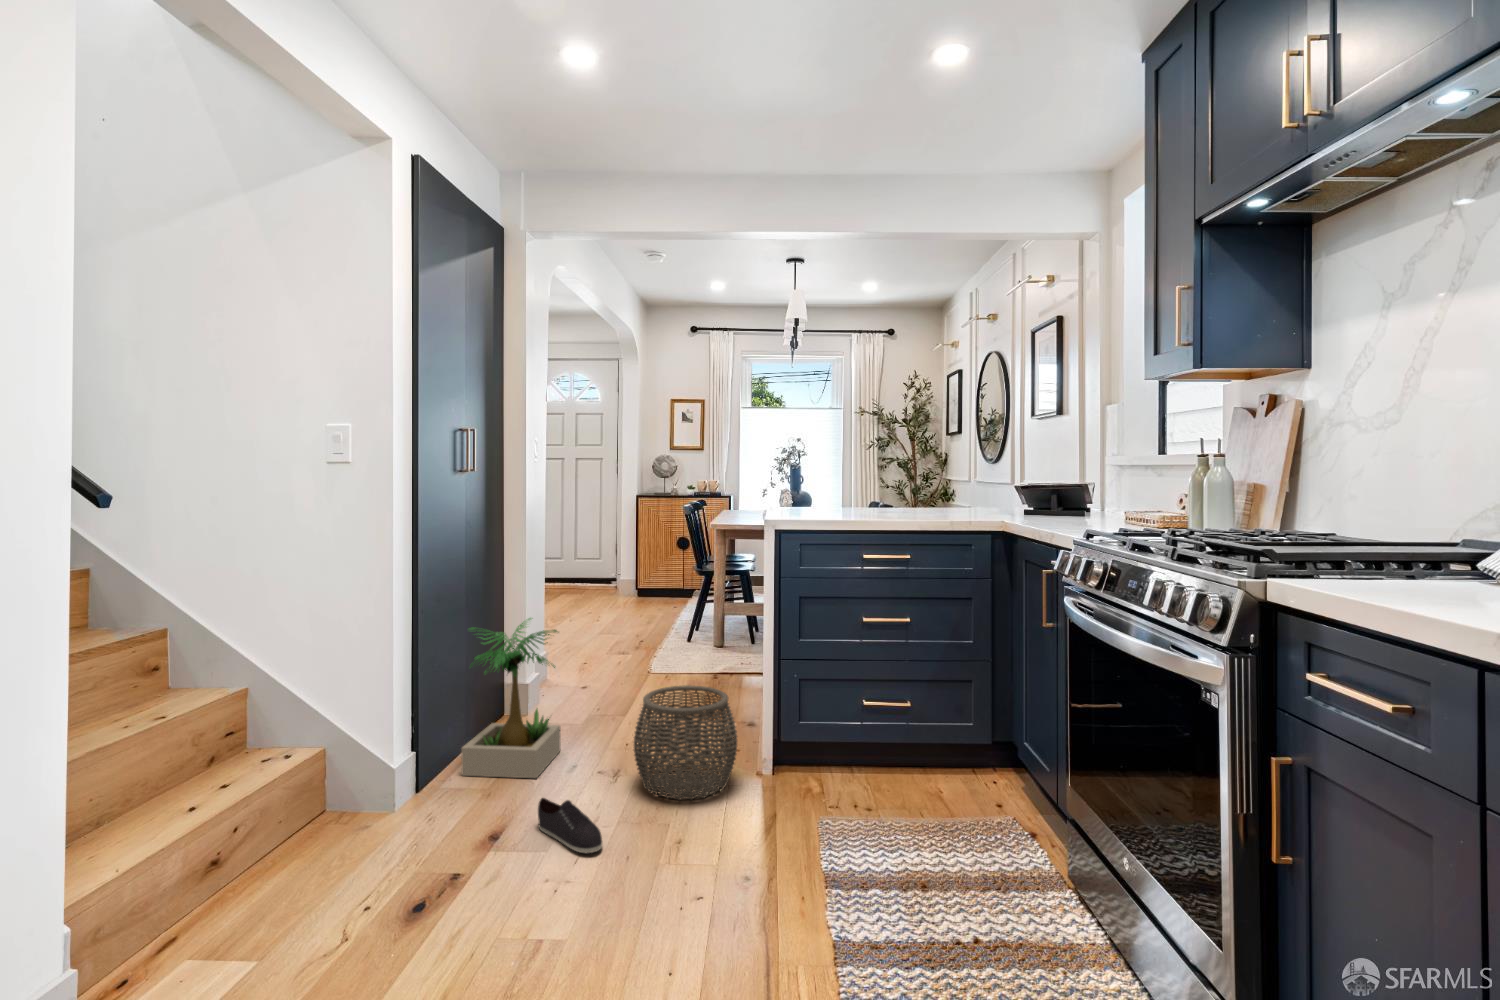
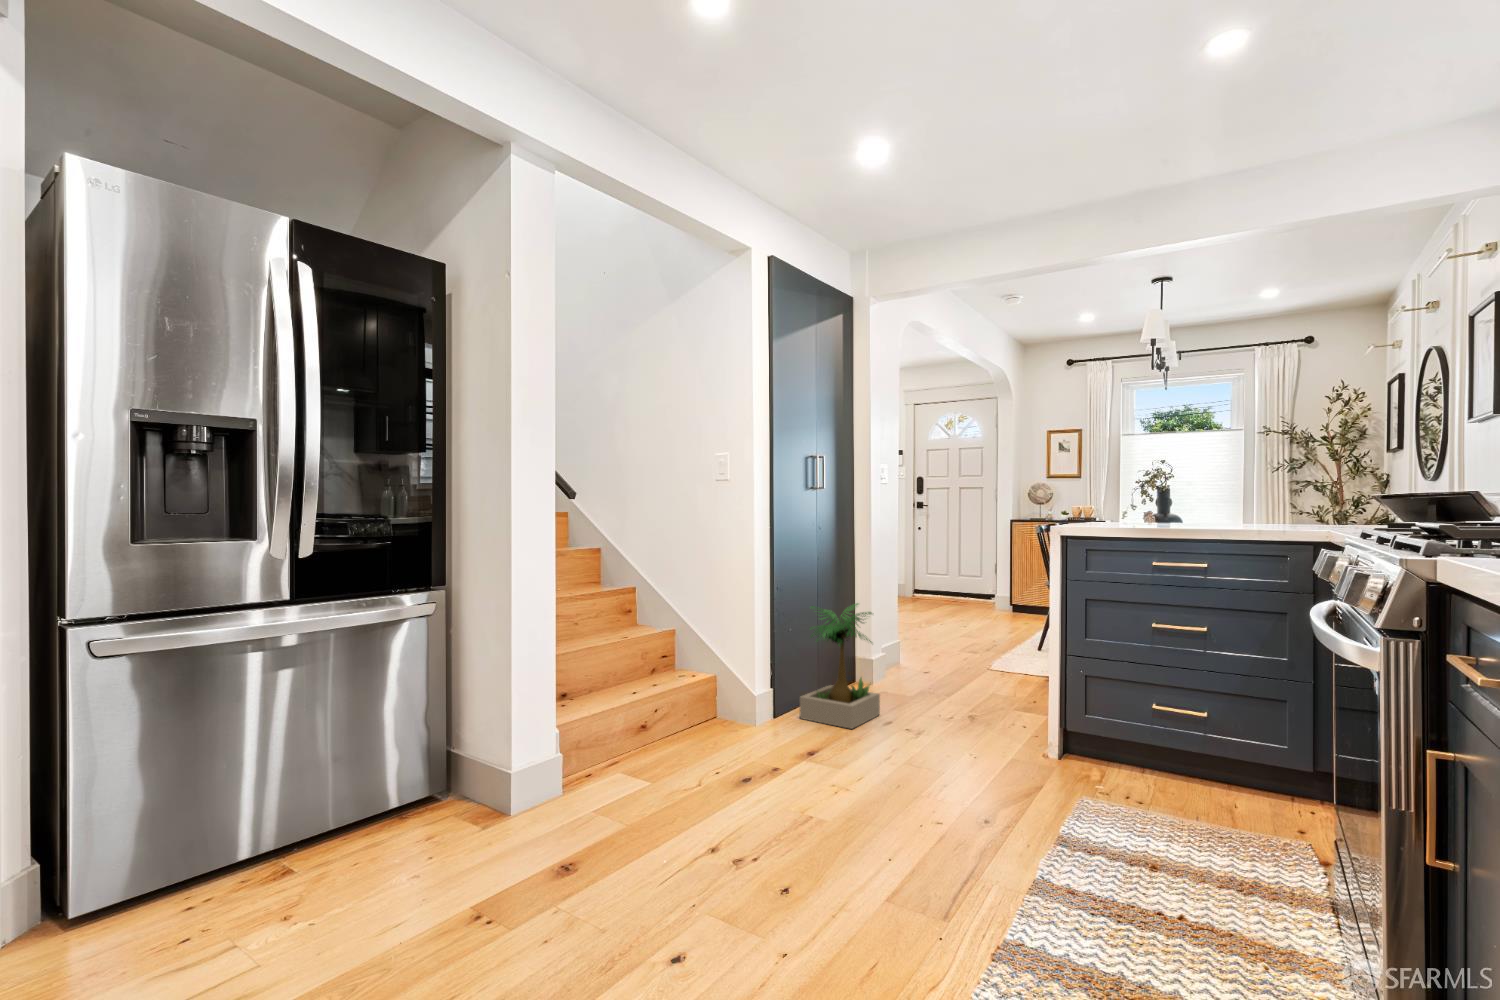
woven basket: present [634,685,737,800] -> none [924,668,1019,765]
shoe: present [538,798,602,853] -> none [837,736,879,781]

